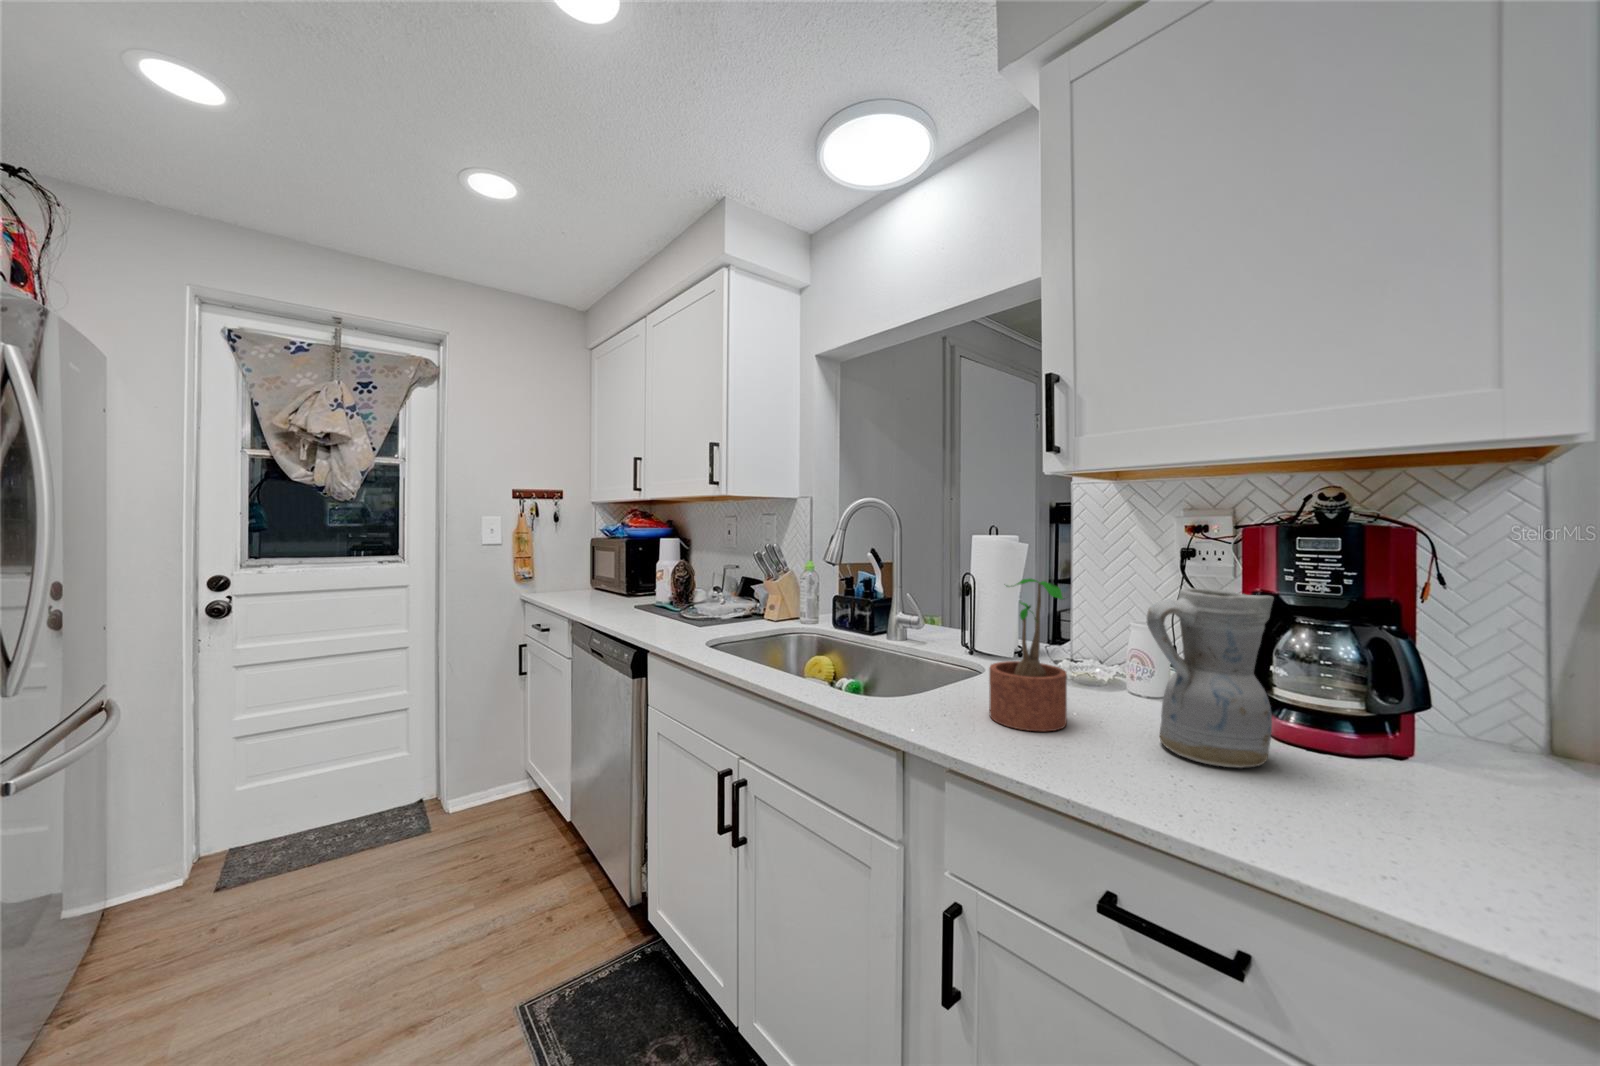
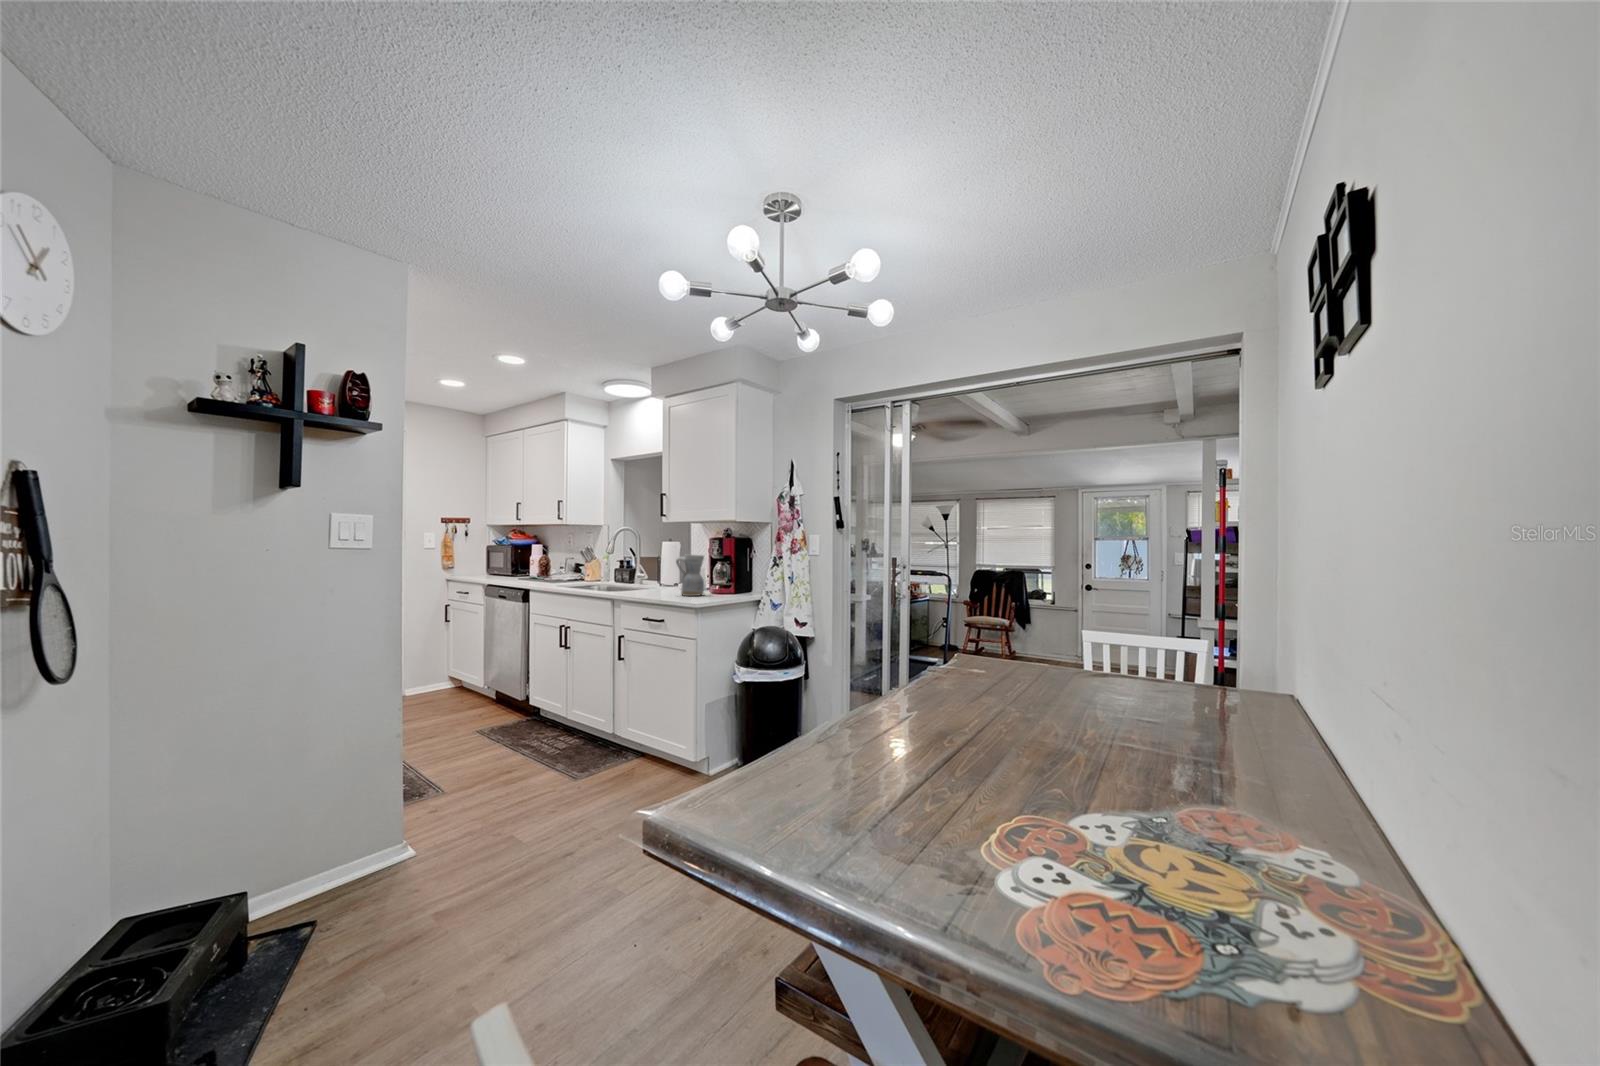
potted plant: present [989,579,1067,731] -> none [644,554,669,594]

